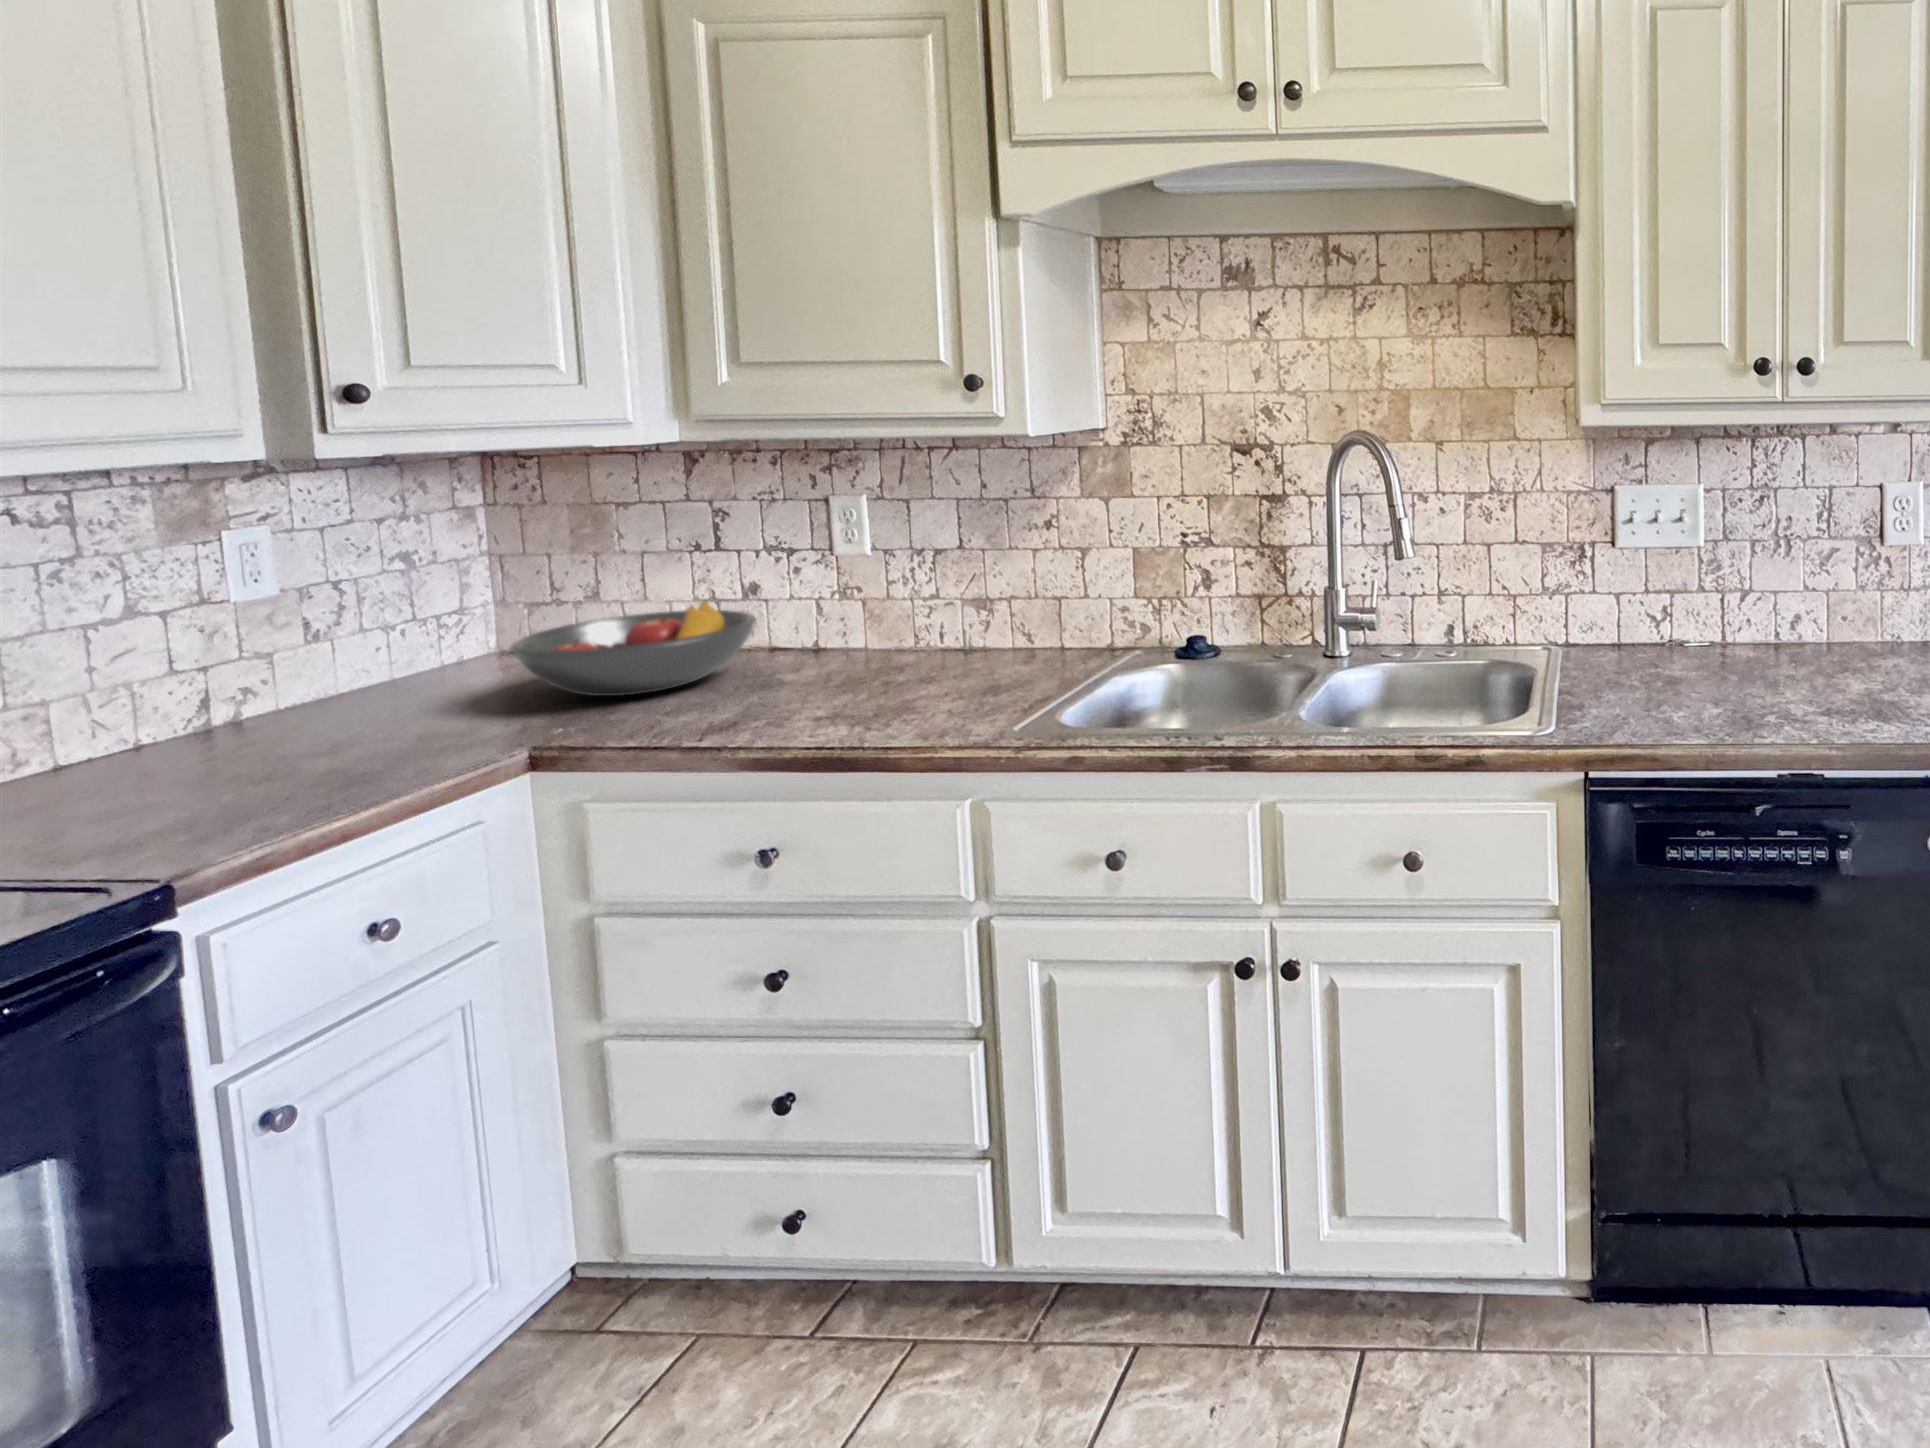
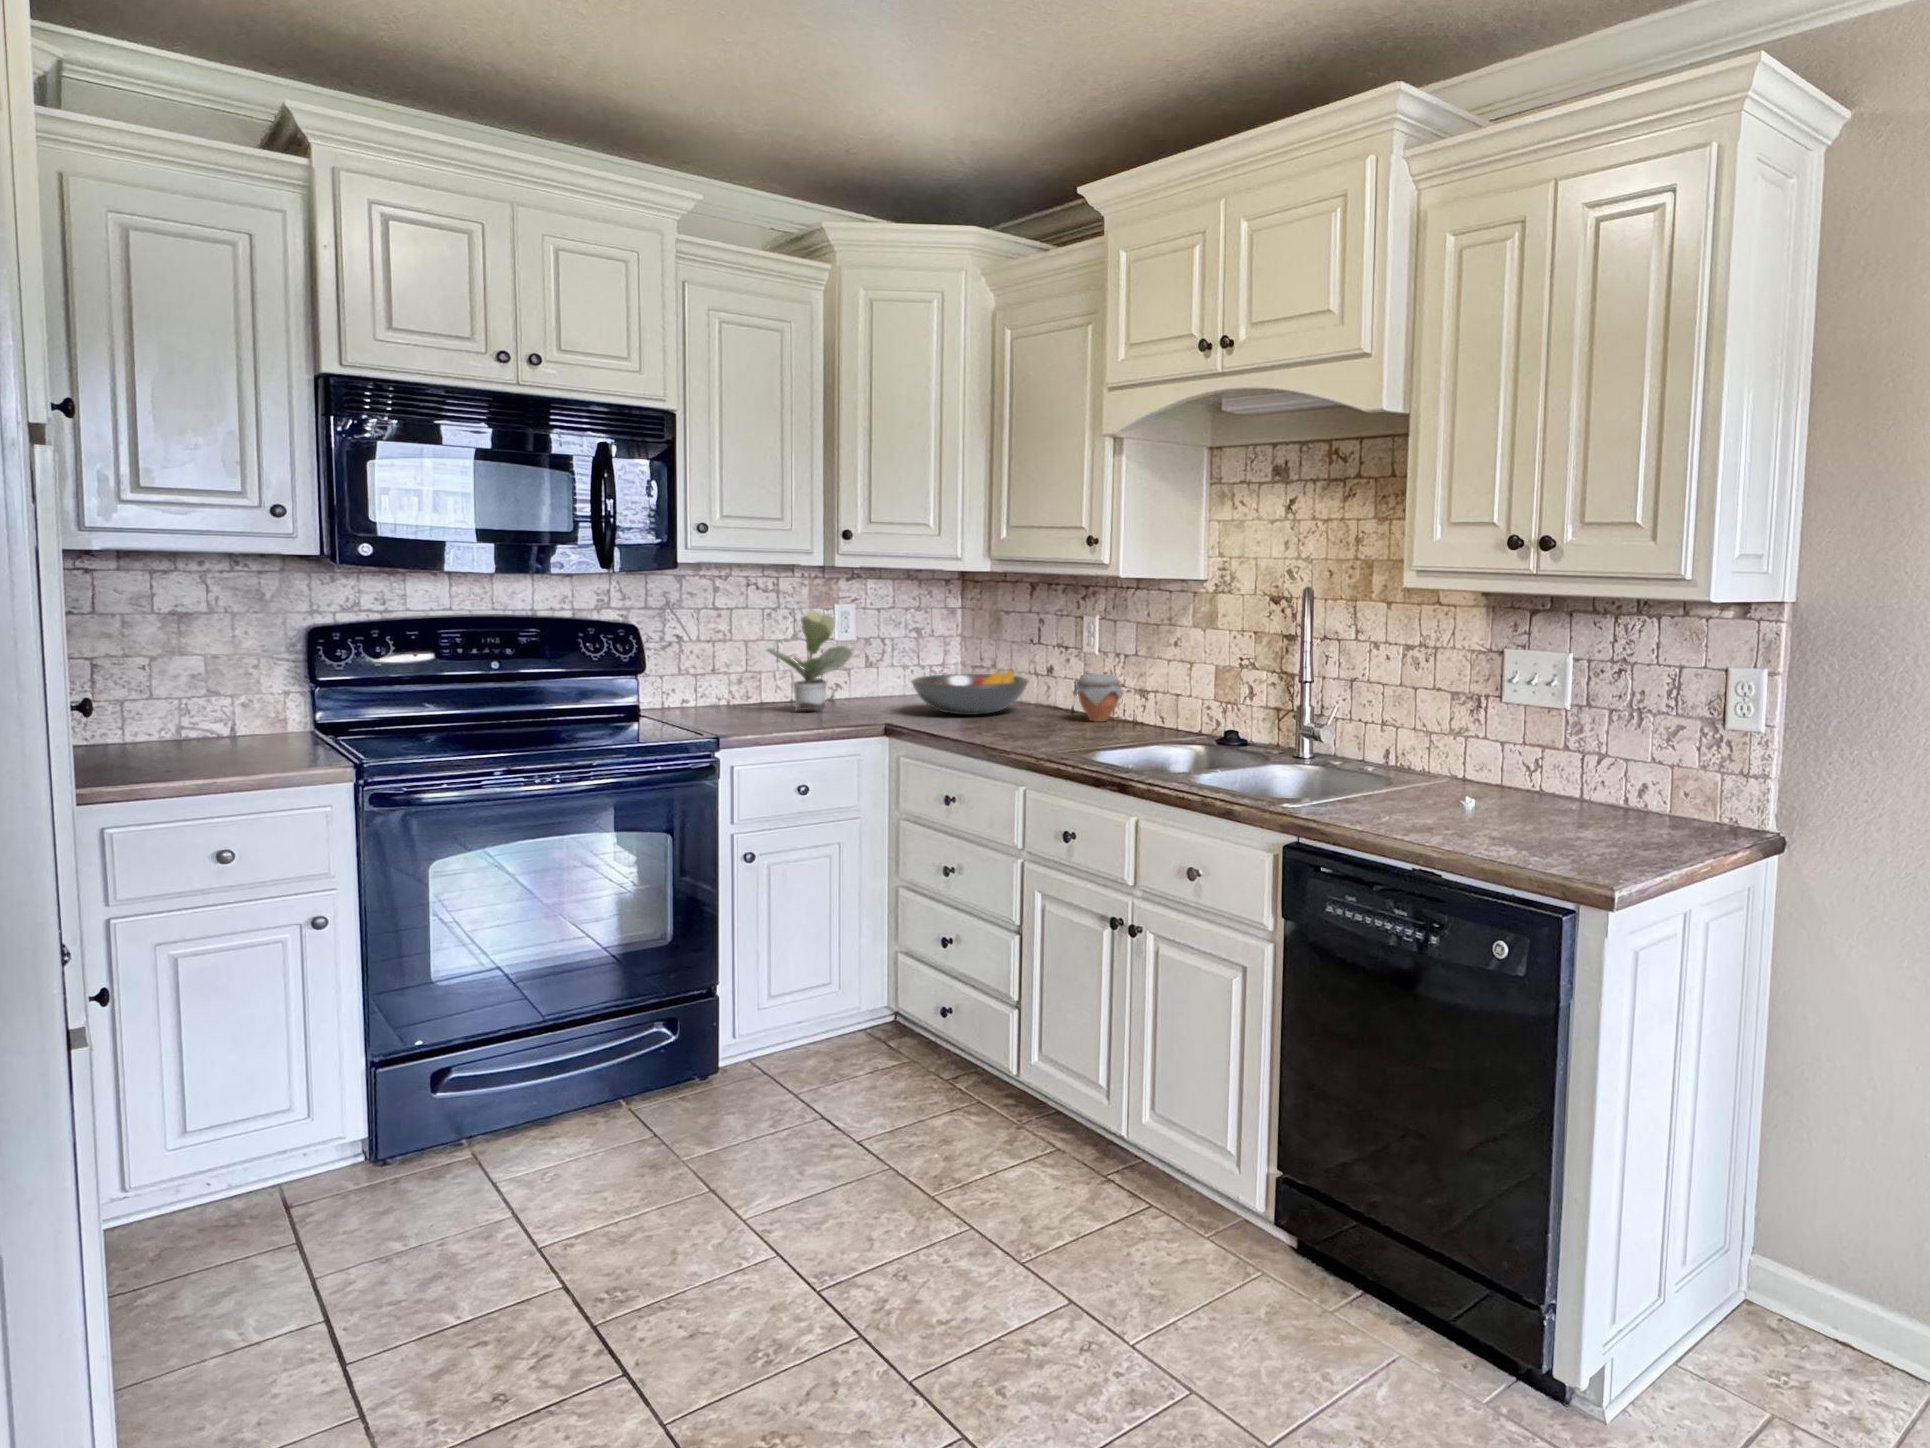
potted plant: none [113,545,363,759] -> present [767,611,852,710]
jar: none [862,583,957,661] -> present [1073,673,1123,722]

